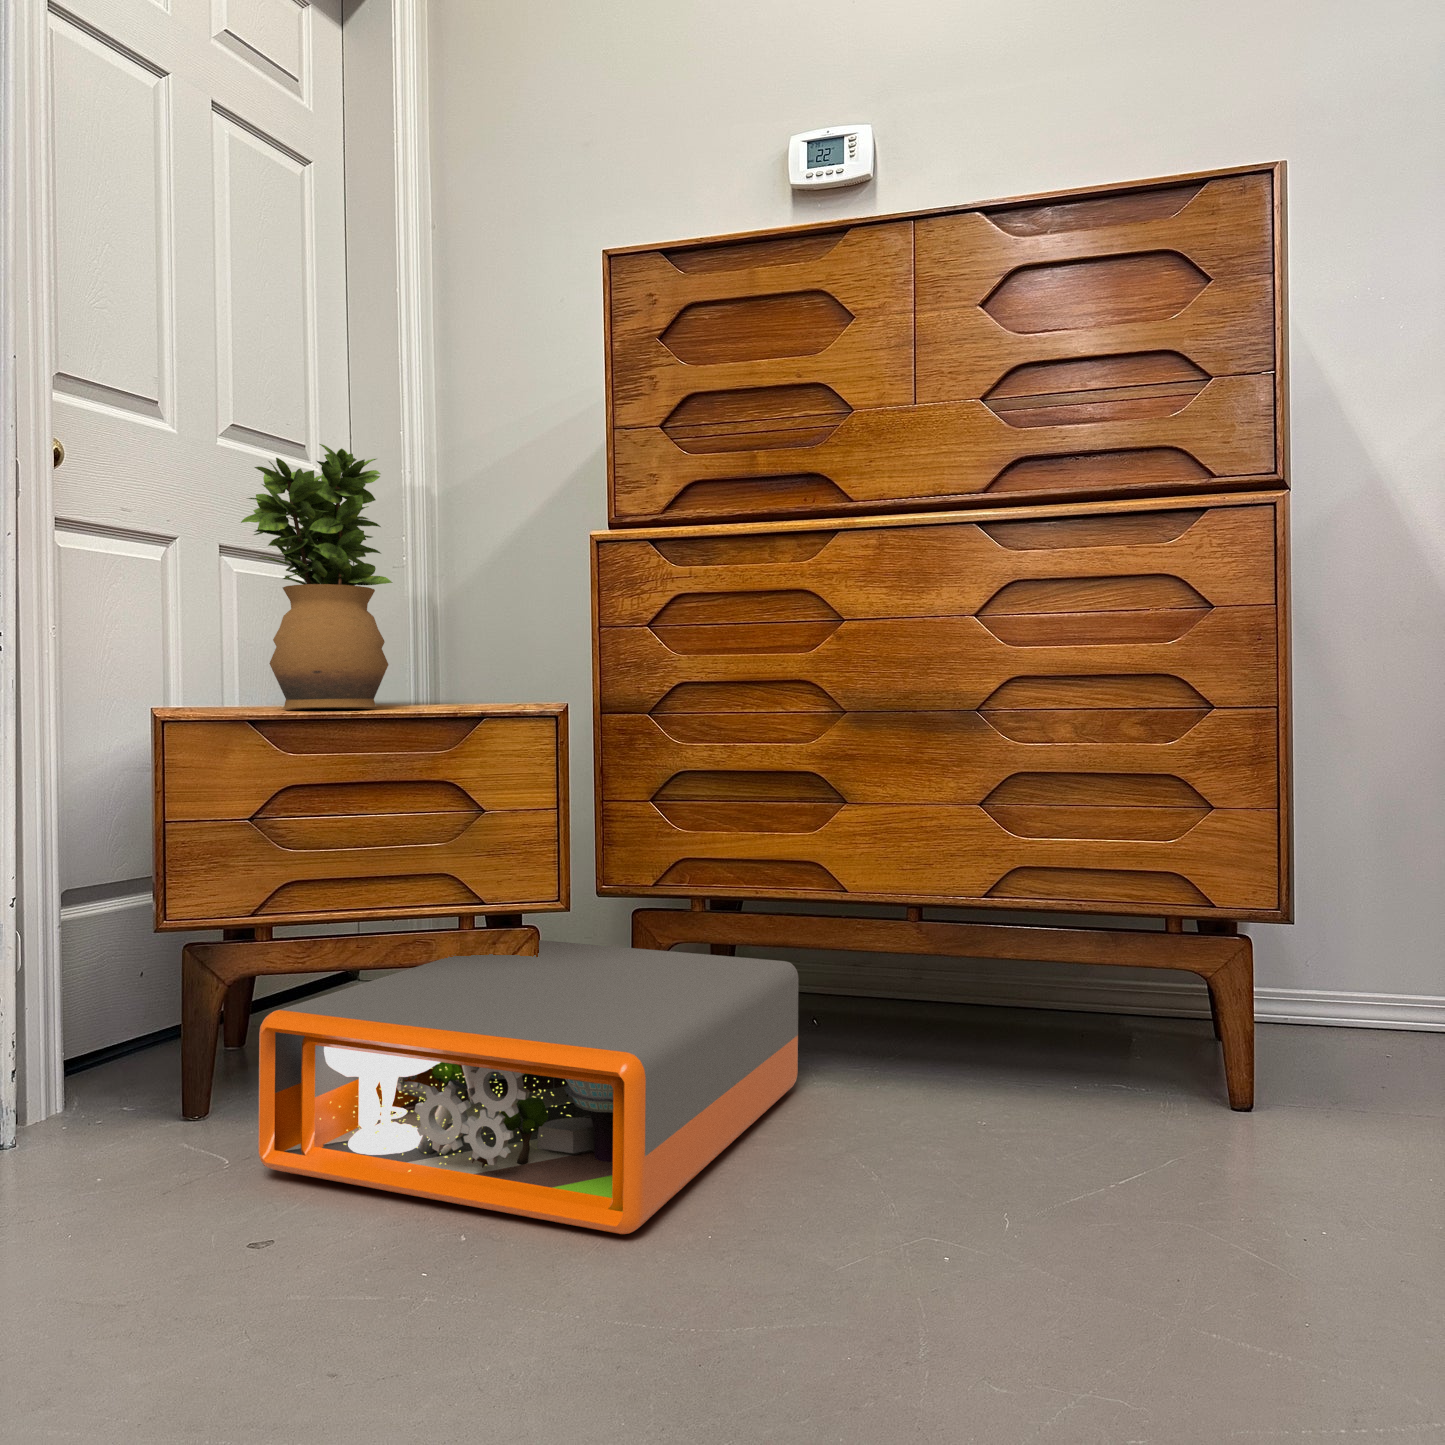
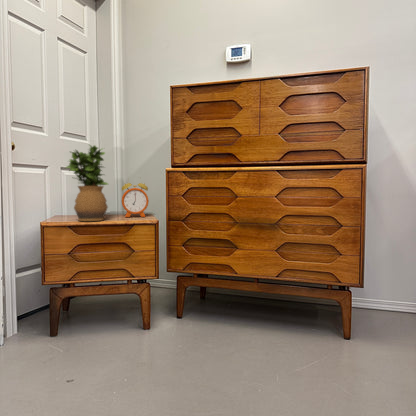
alarm clock: none [434,567,529,705] -> present [122,183,149,217]
storage box: present [258,940,798,1234] -> none [69,283,223,381]

